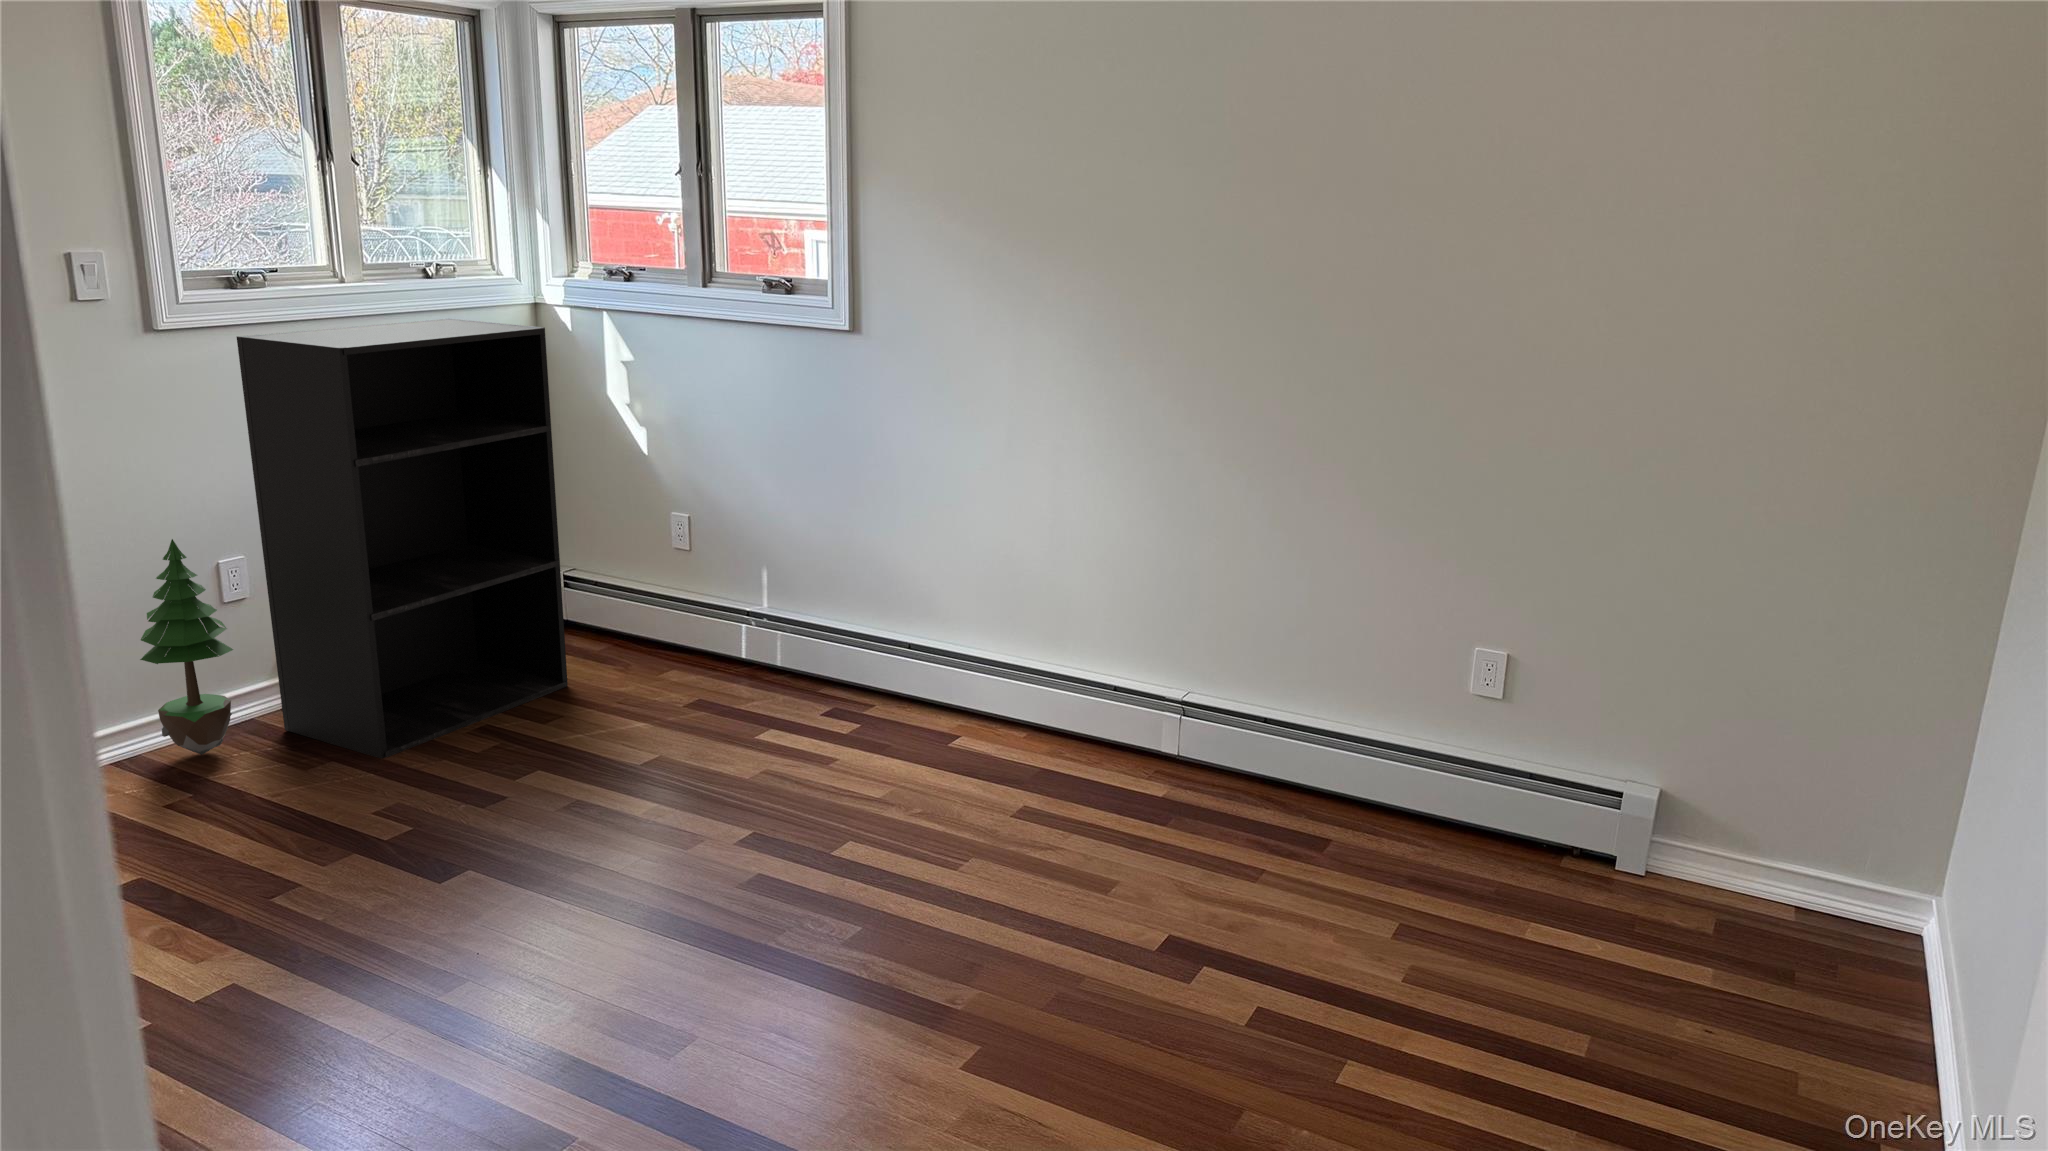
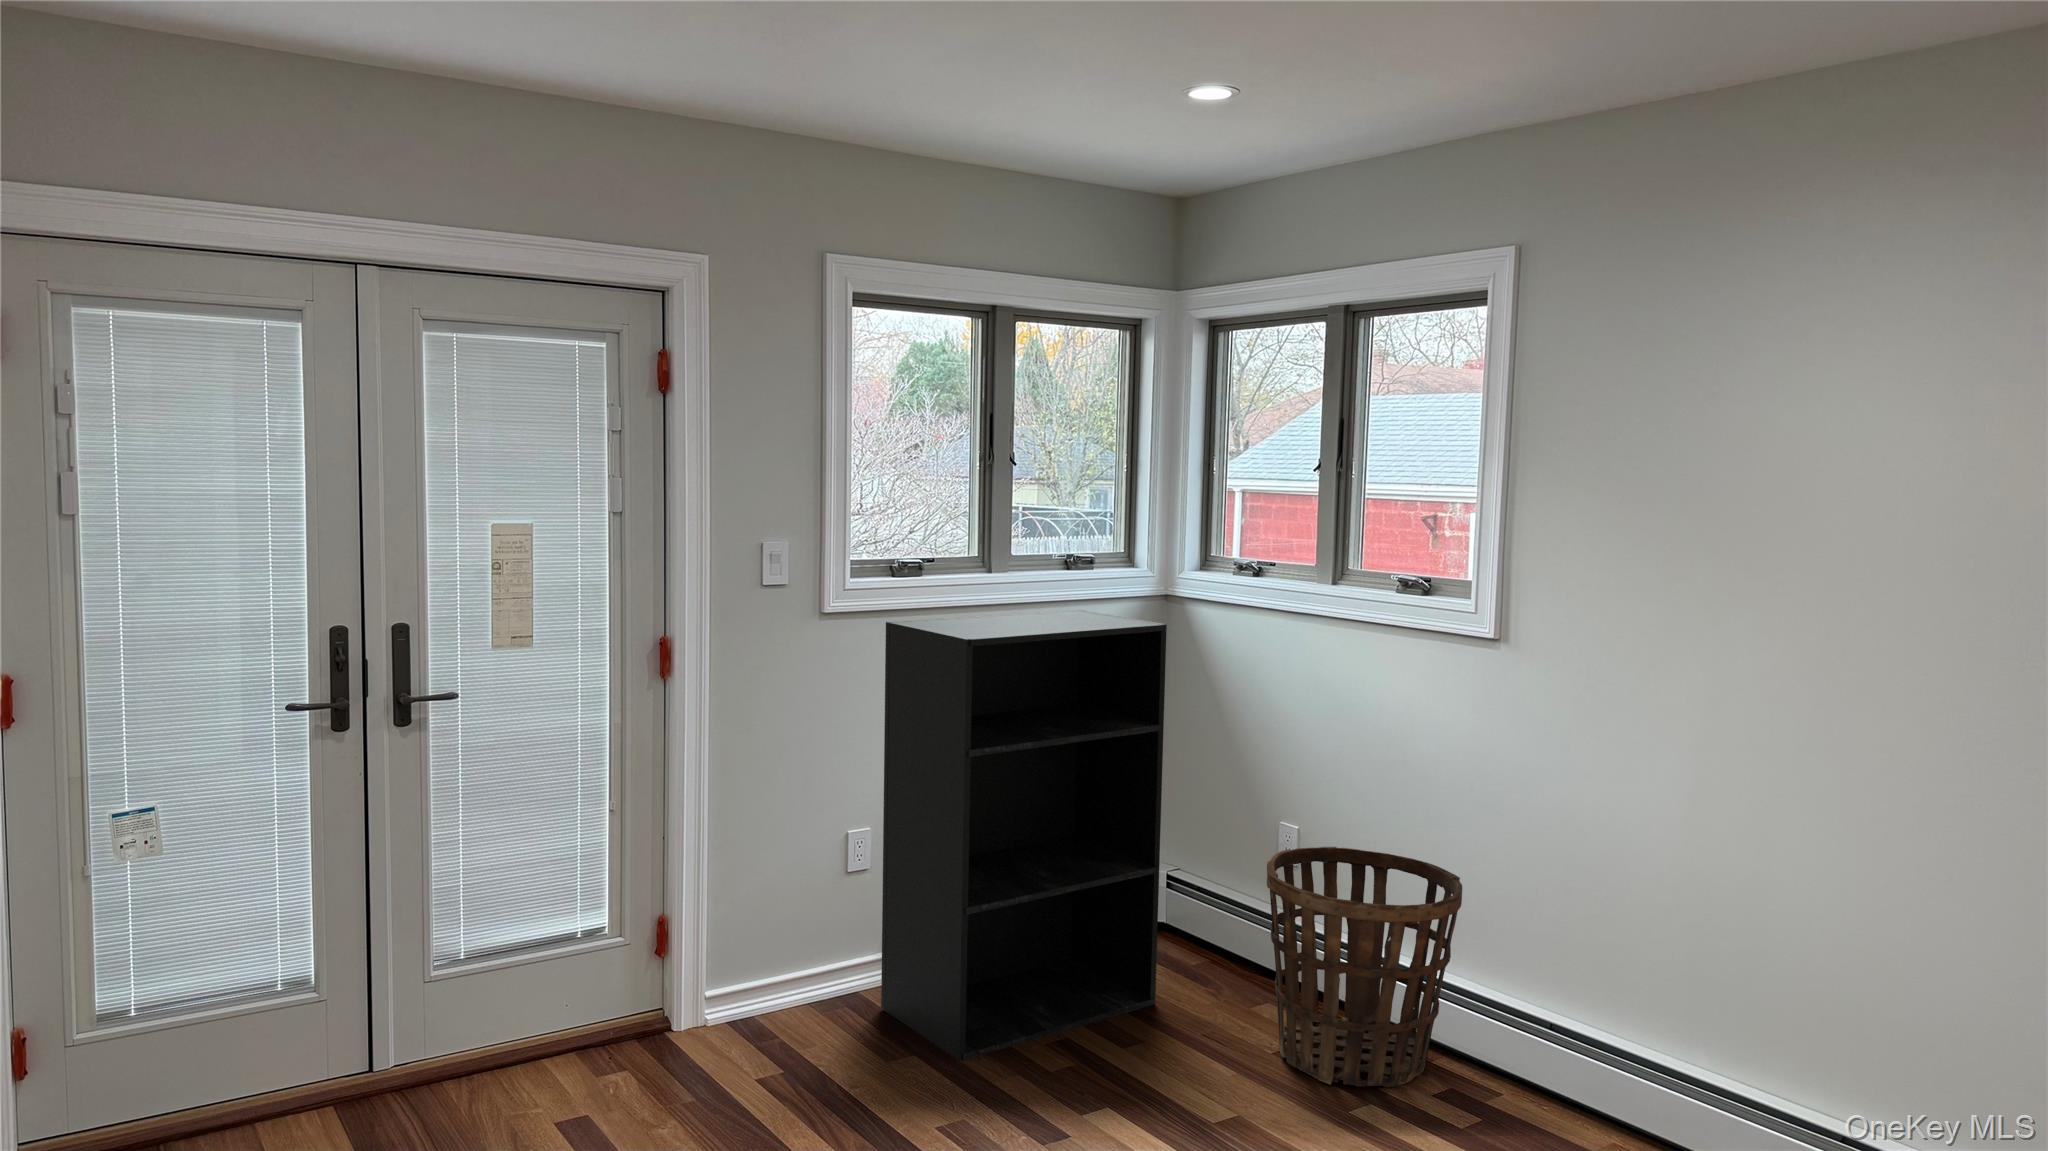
basket: none [663,524,834,721] -> present [1267,847,1462,1088]
potted tree: present [140,539,233,755] -> none [765,809,845,1024]

